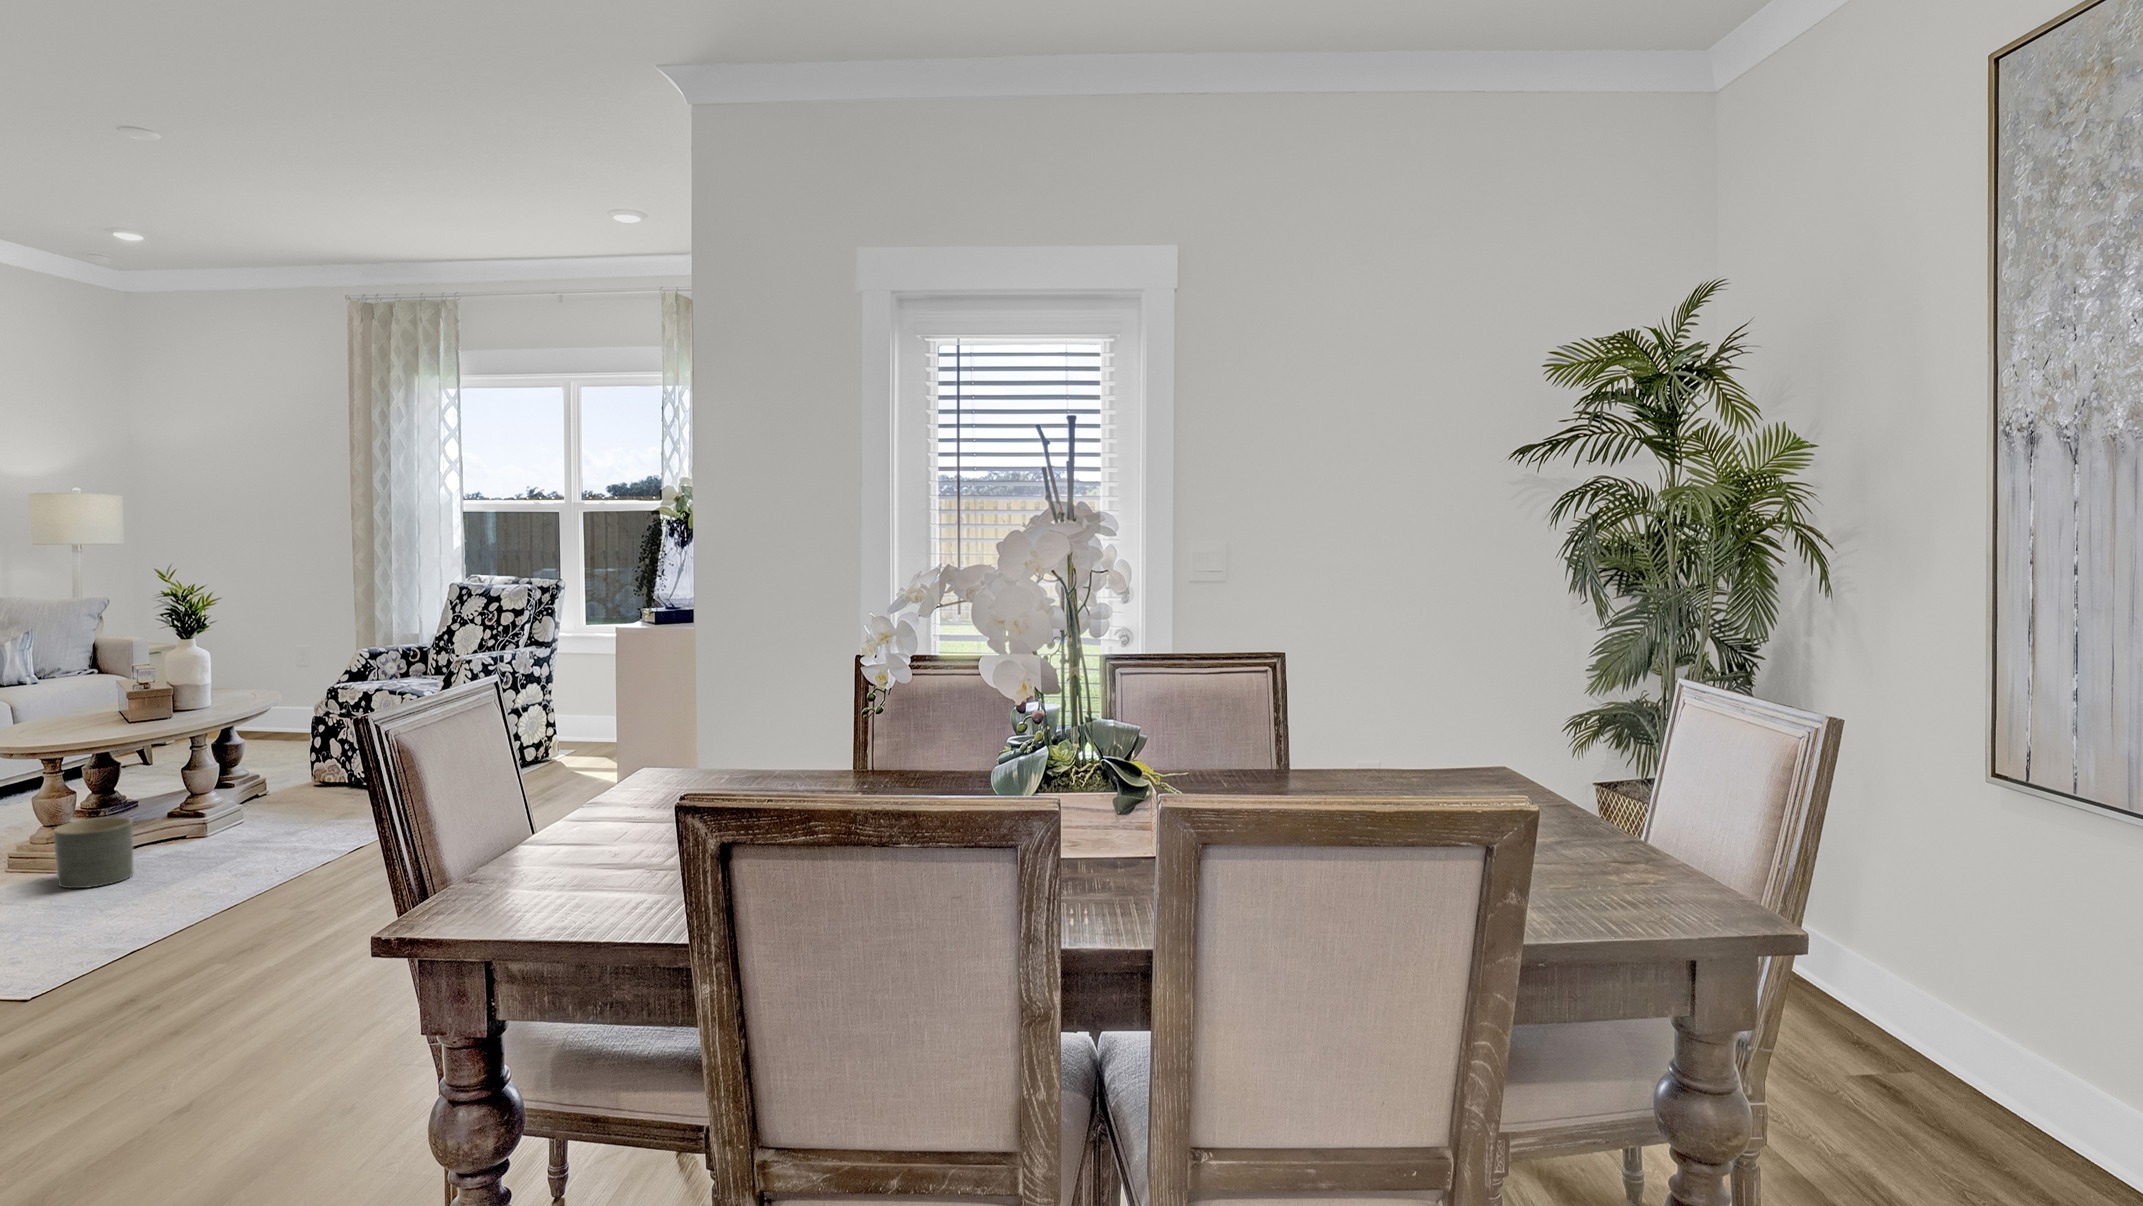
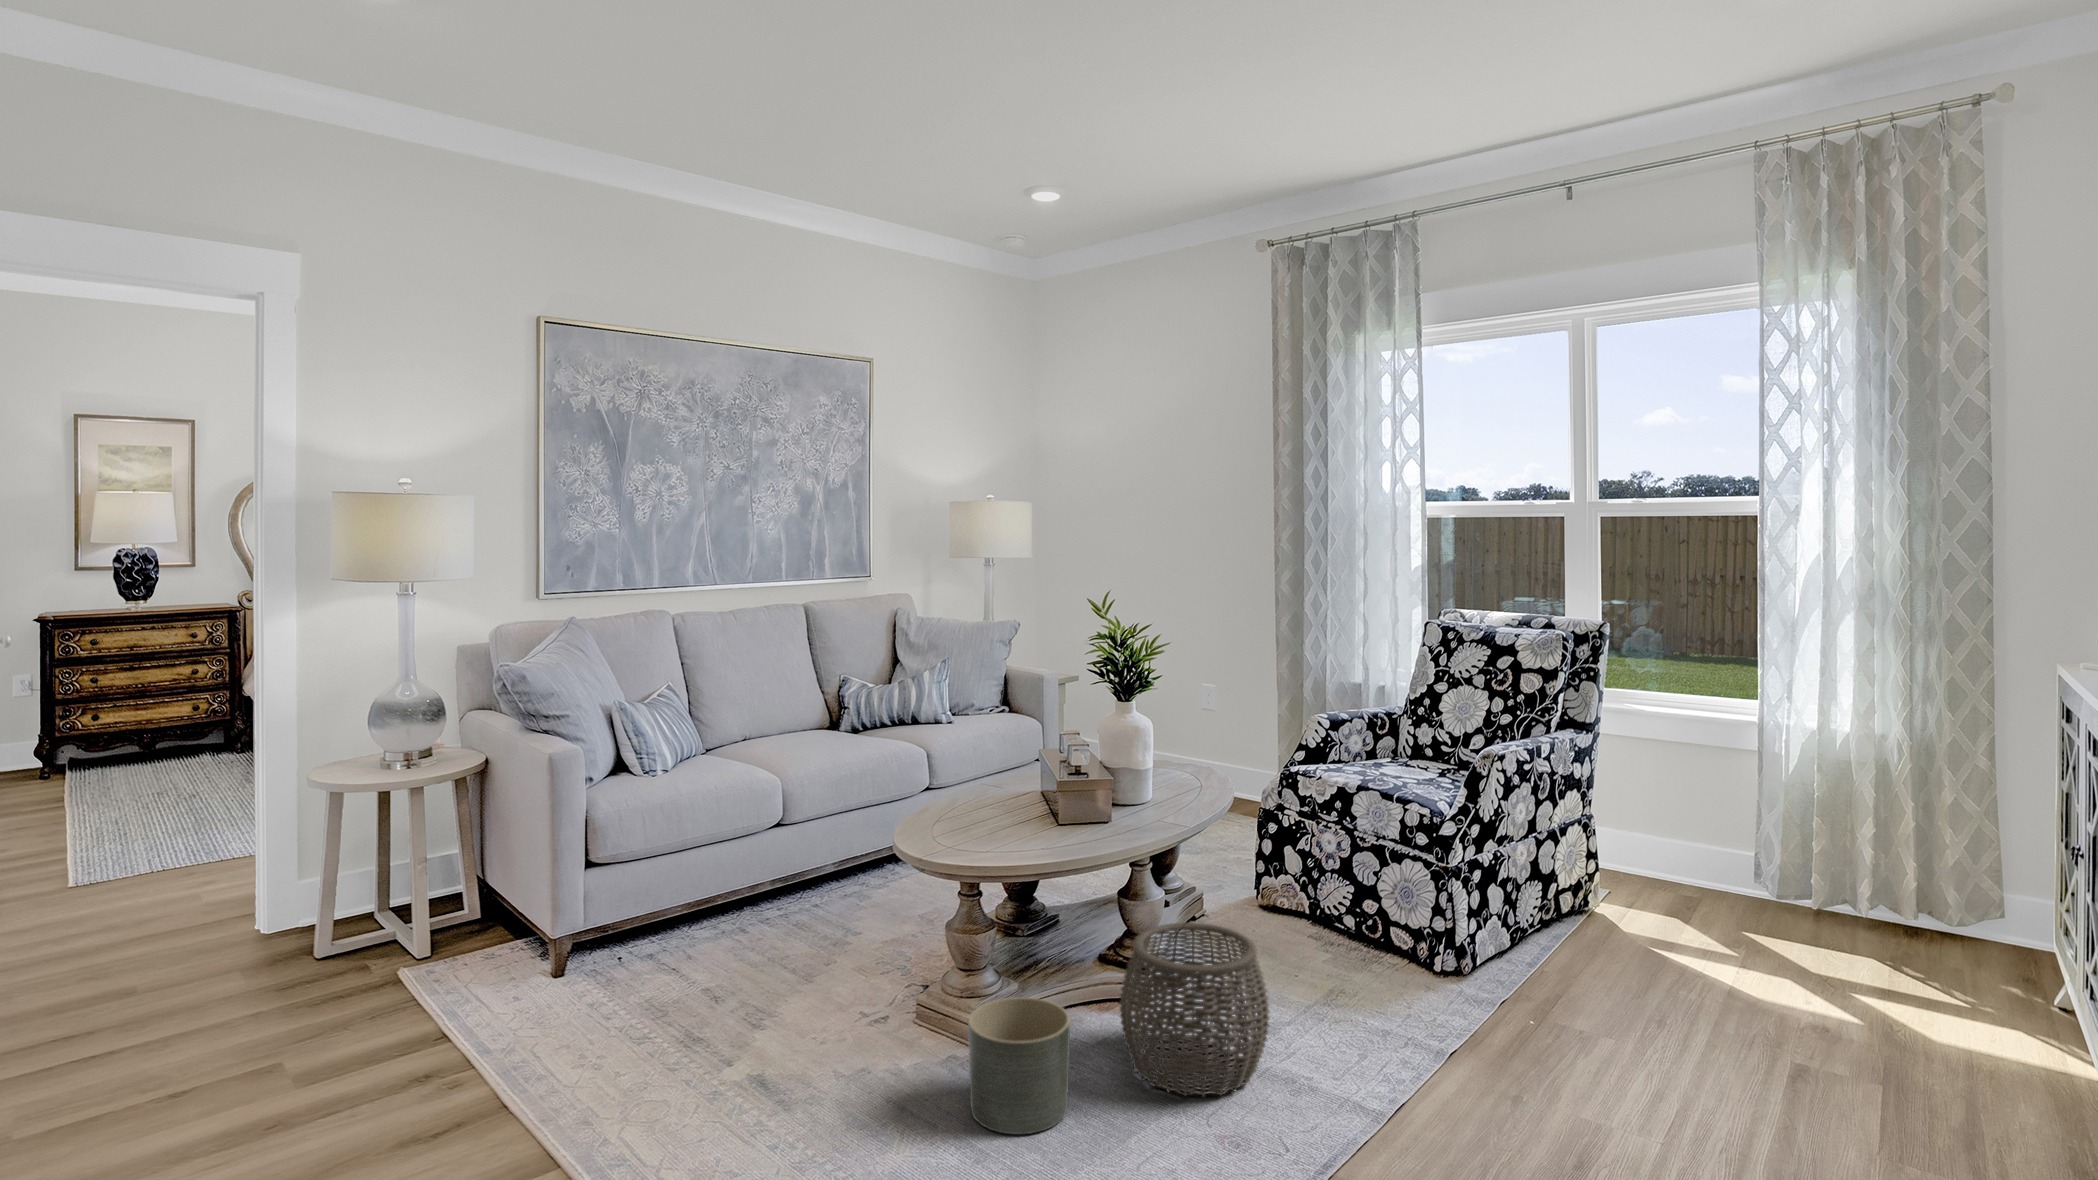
woven basket: none [174,768,283,859] -> present [1120,923,1270,1097]

